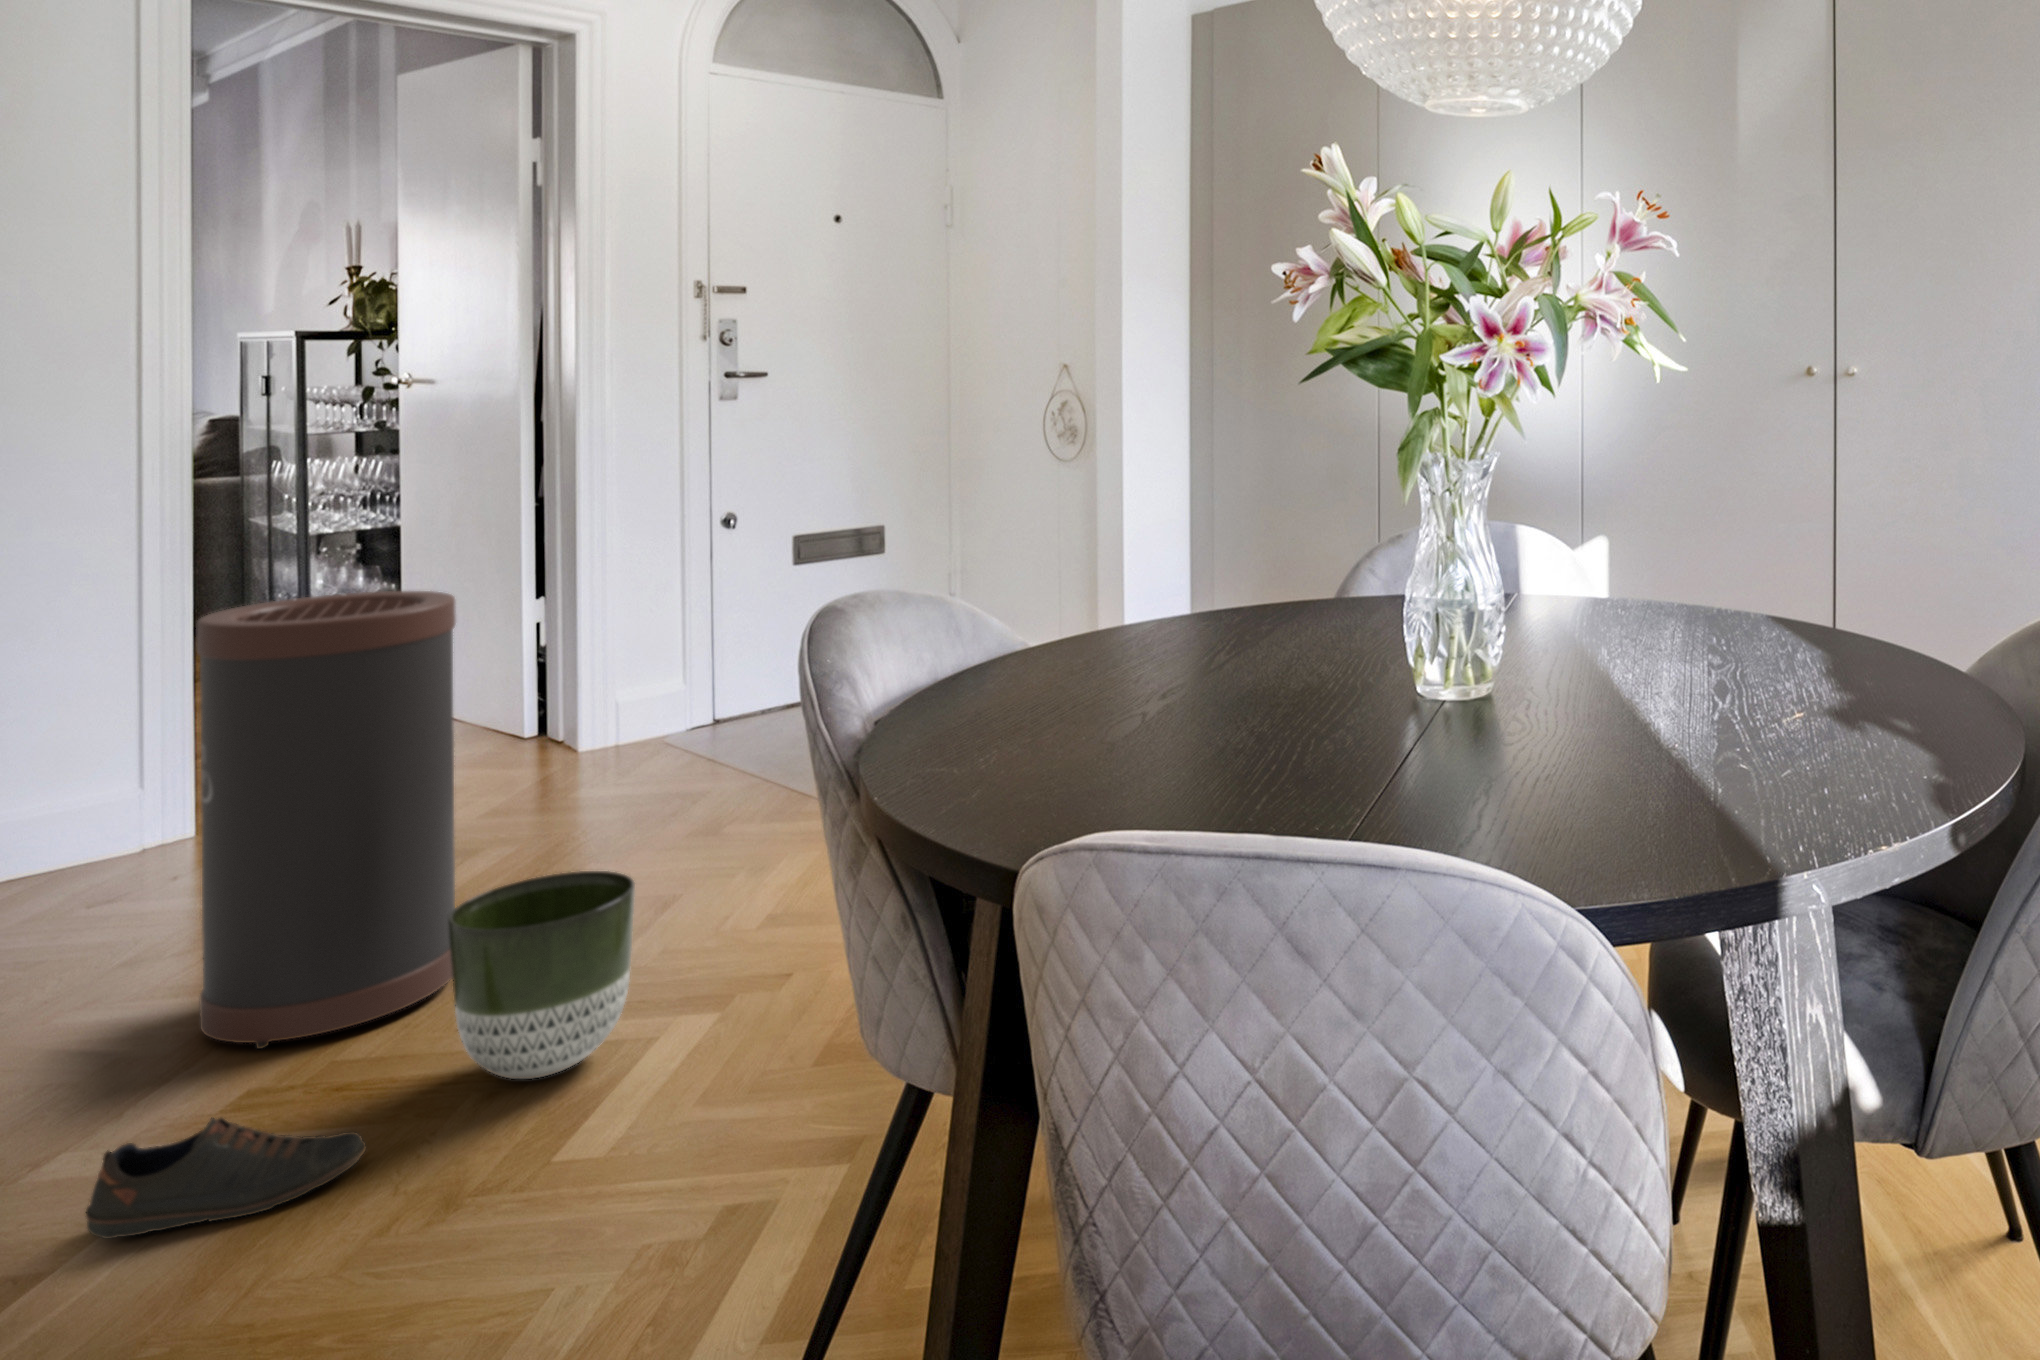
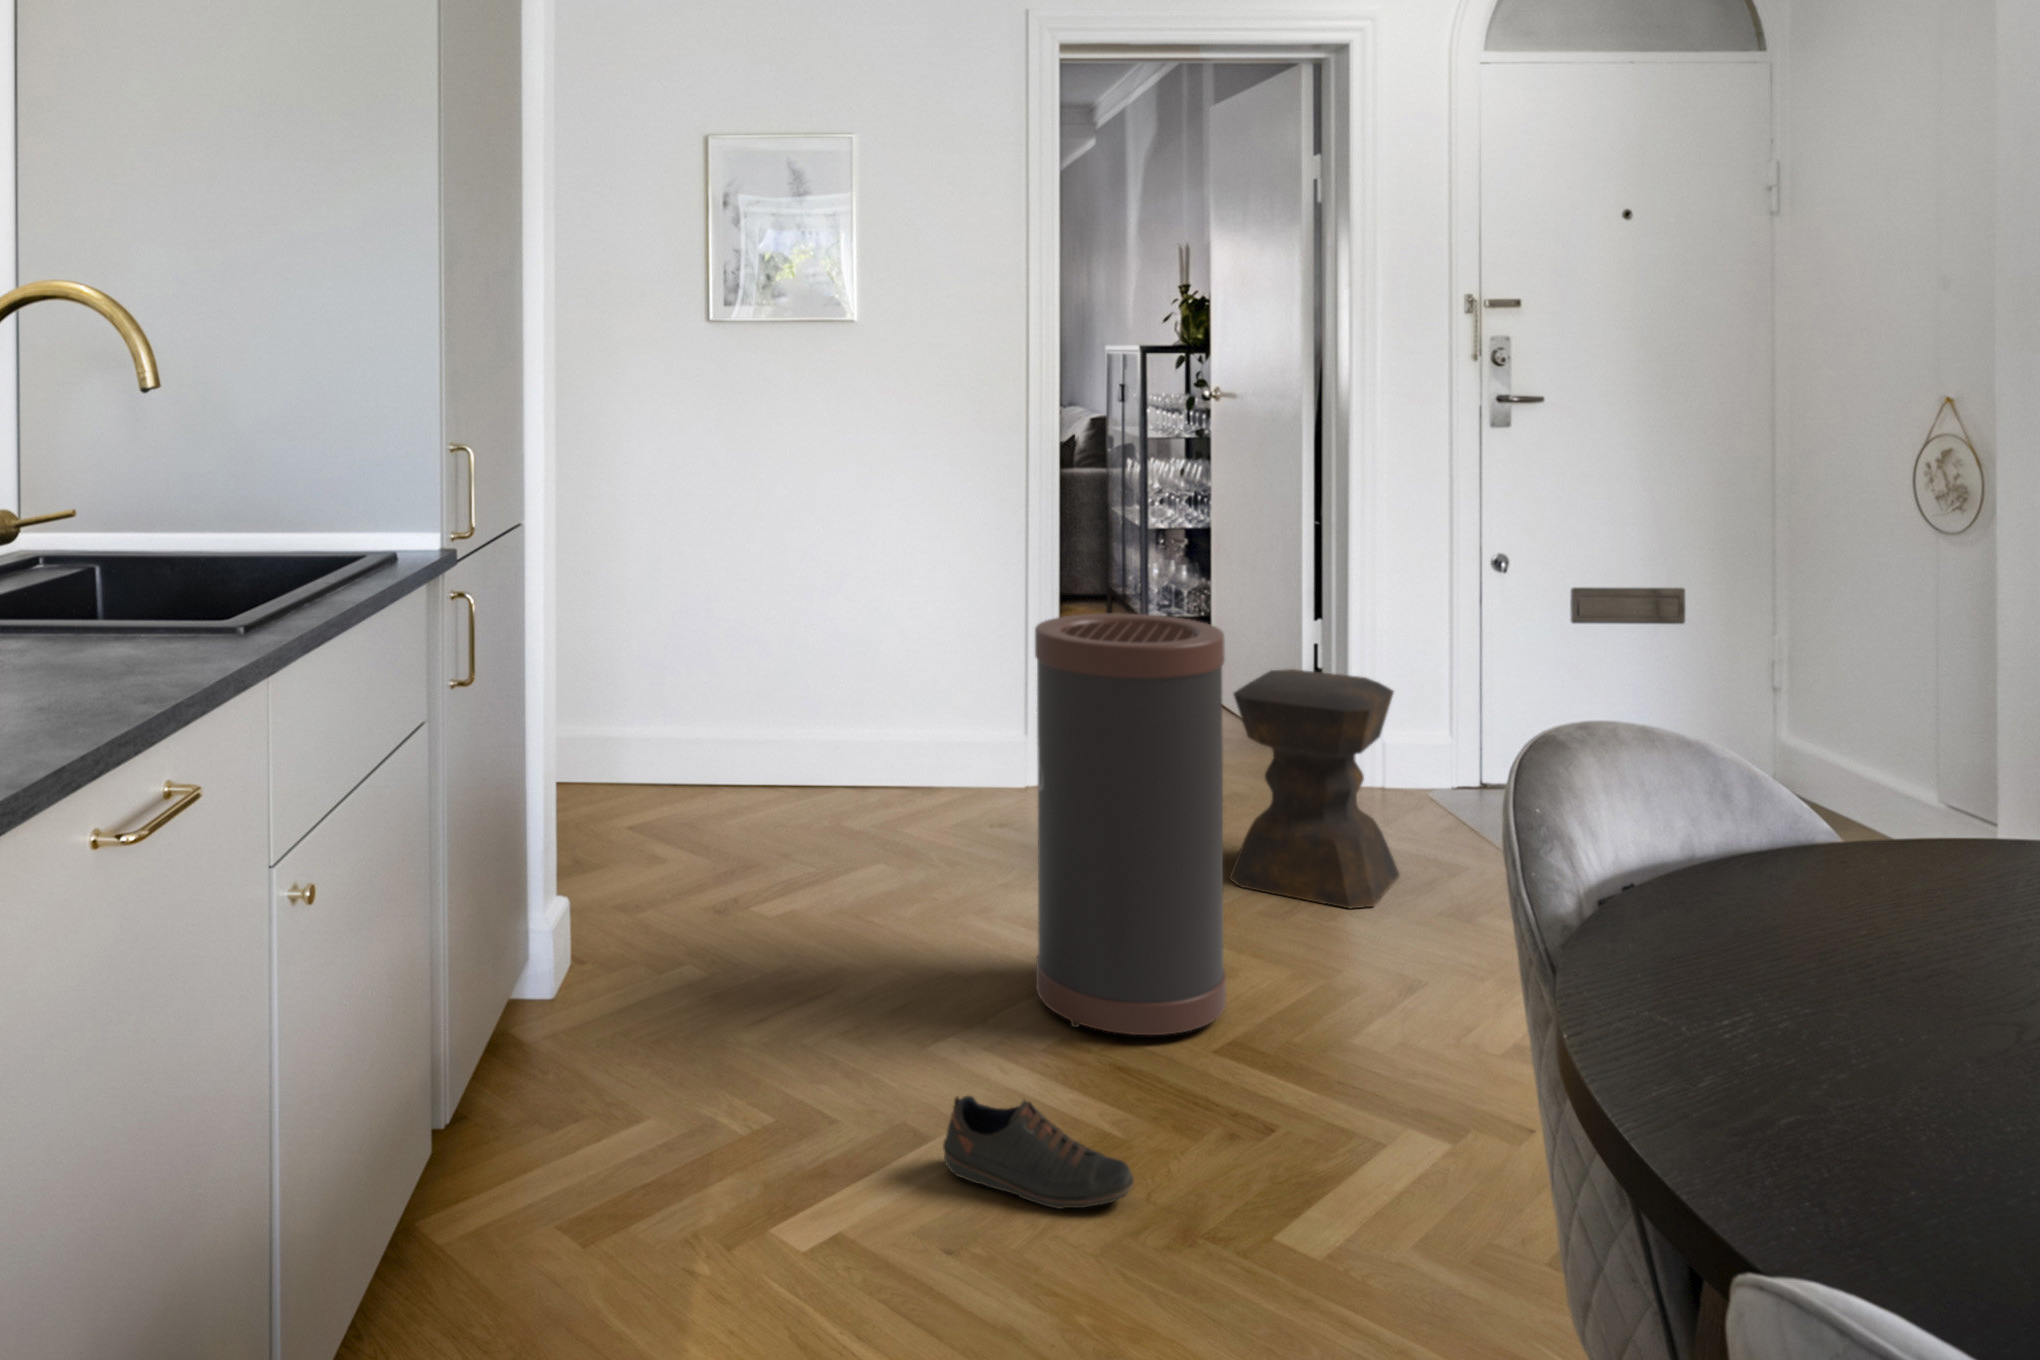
stool: none [447,635,638,866] -> present [1229,669,1399,909]
planter: present [448,871,635,1079] -> none [1206,950,1377,1175]

